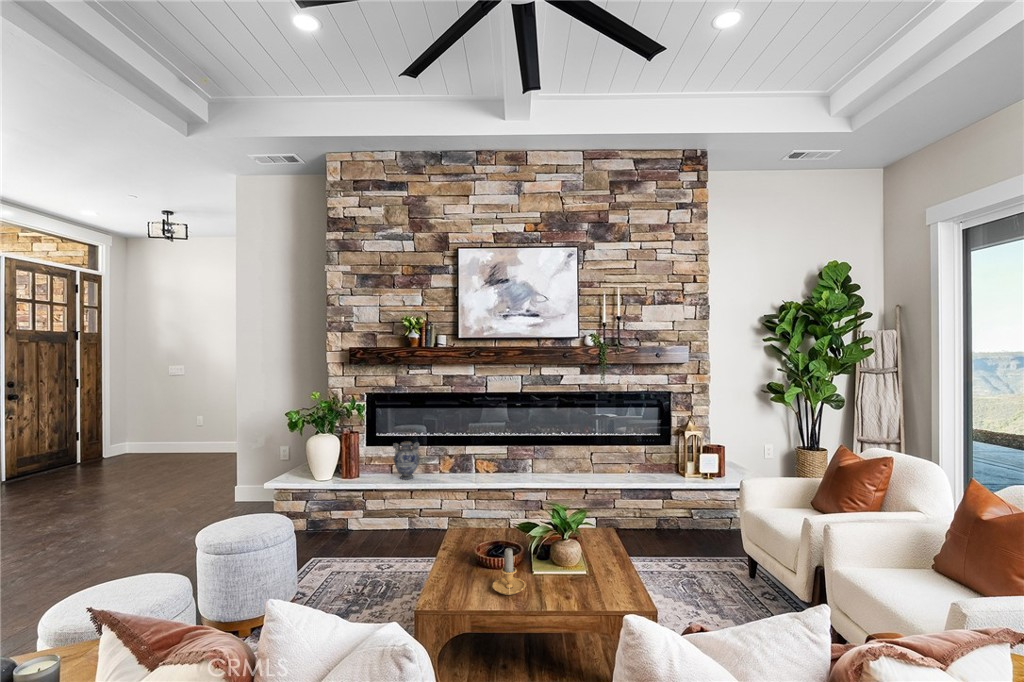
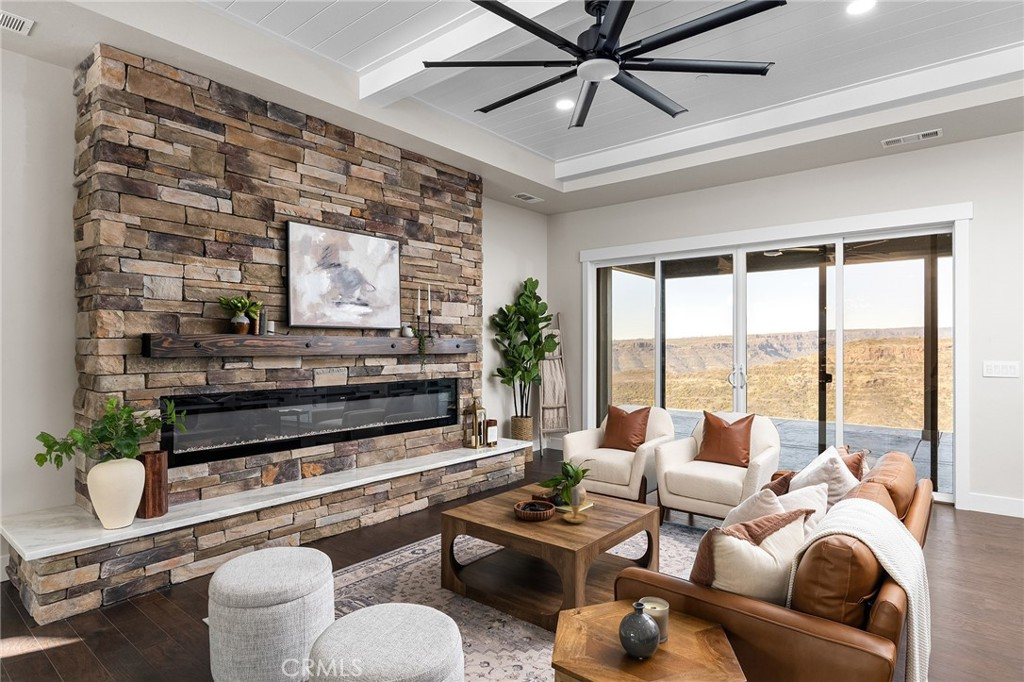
decorative vase: present [393,441,420,479] -> none [222,452,257,501]

